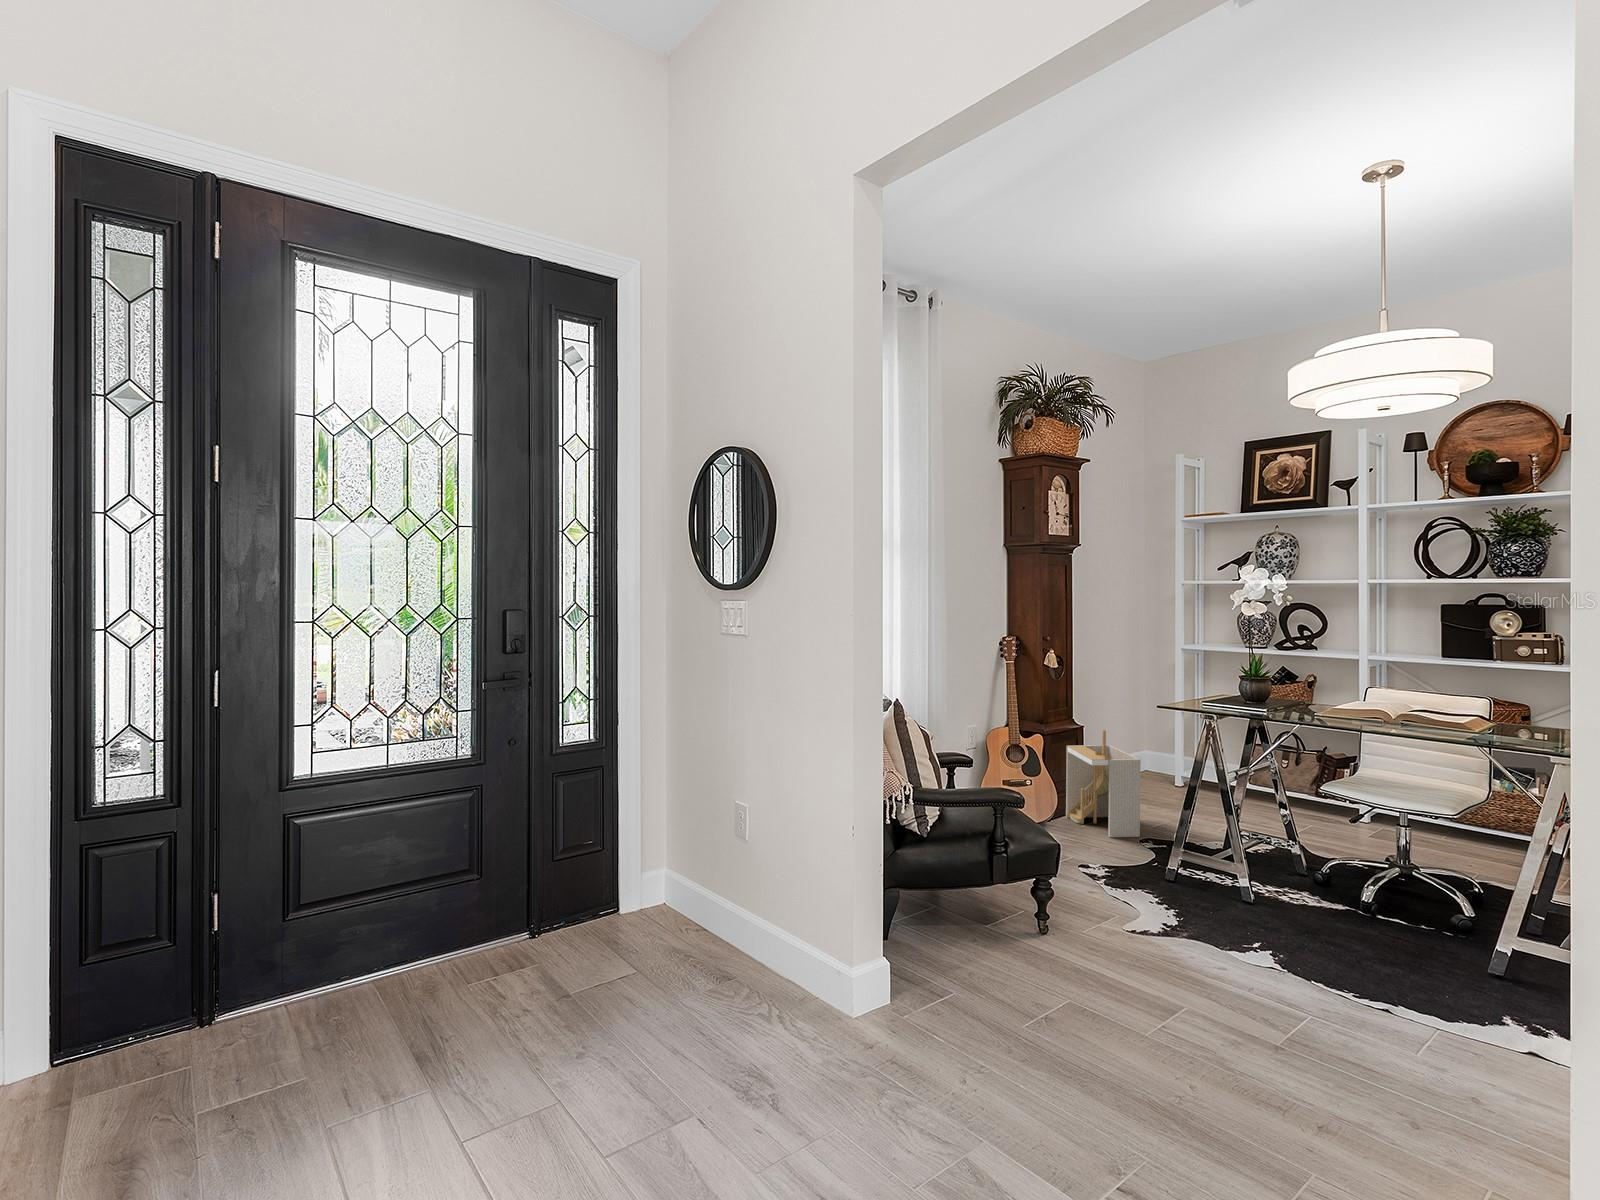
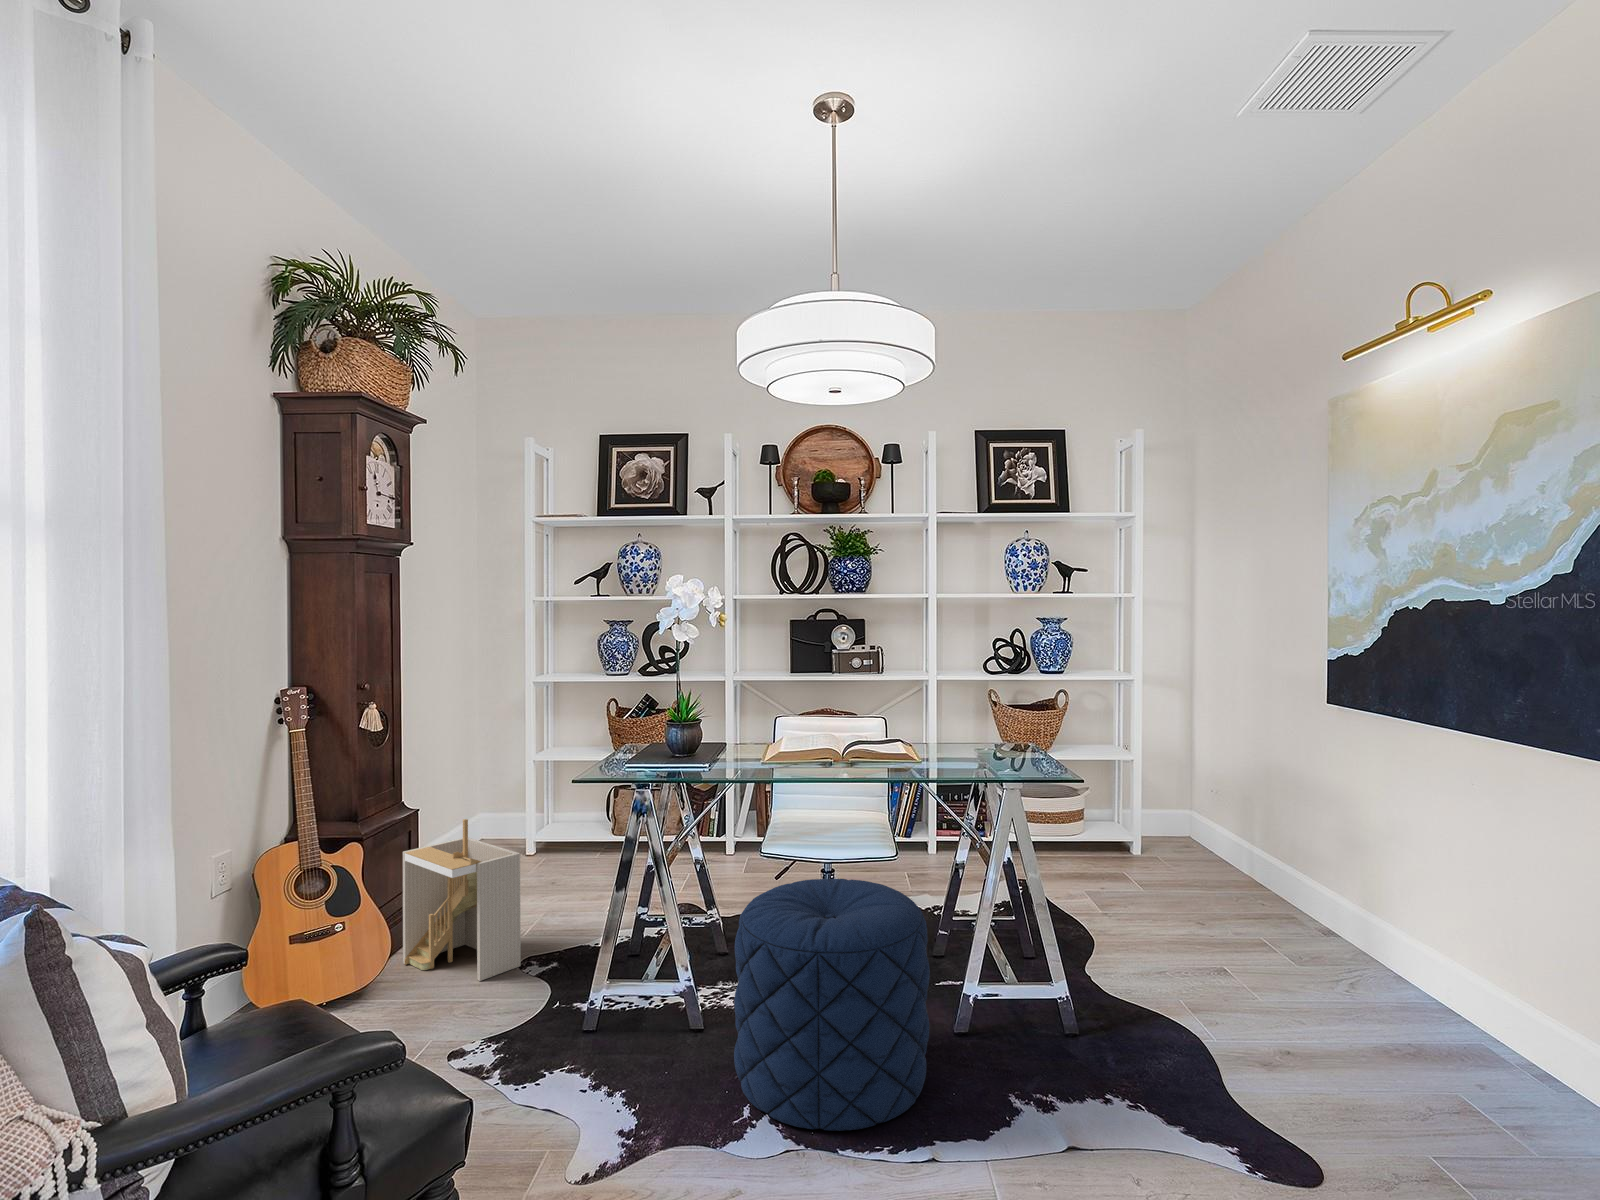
pouf: none [1261,809,1446,995] -> present [734,879,930,1131]

